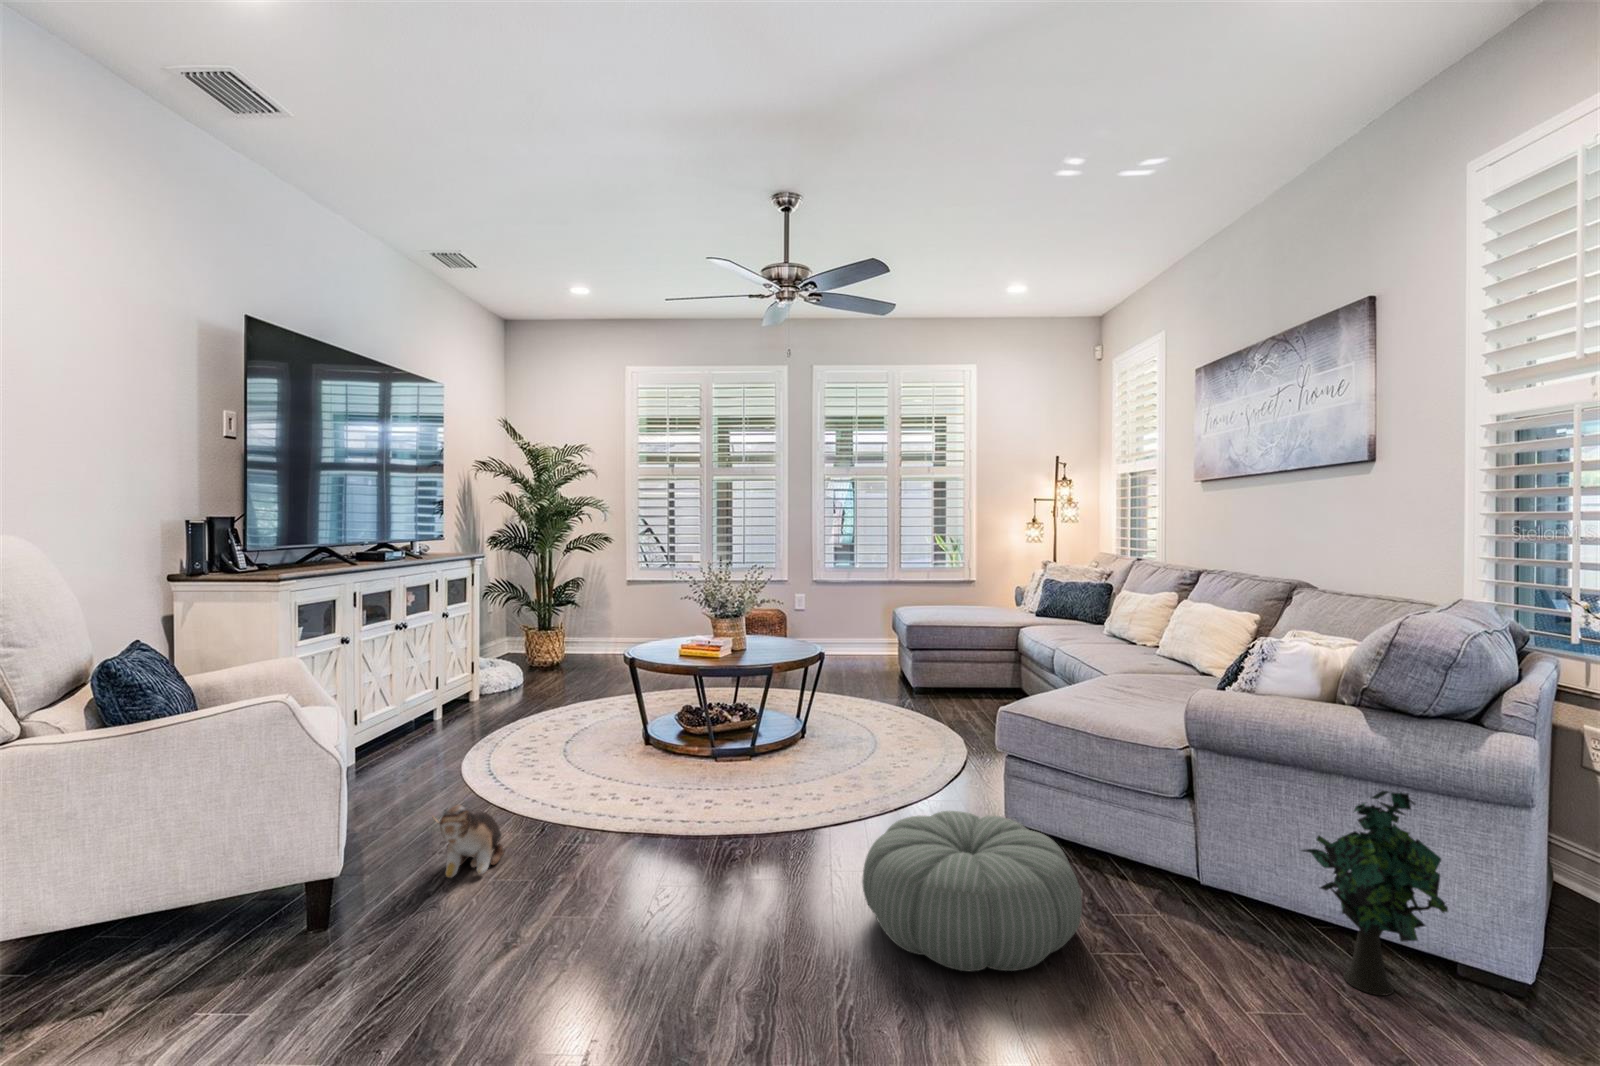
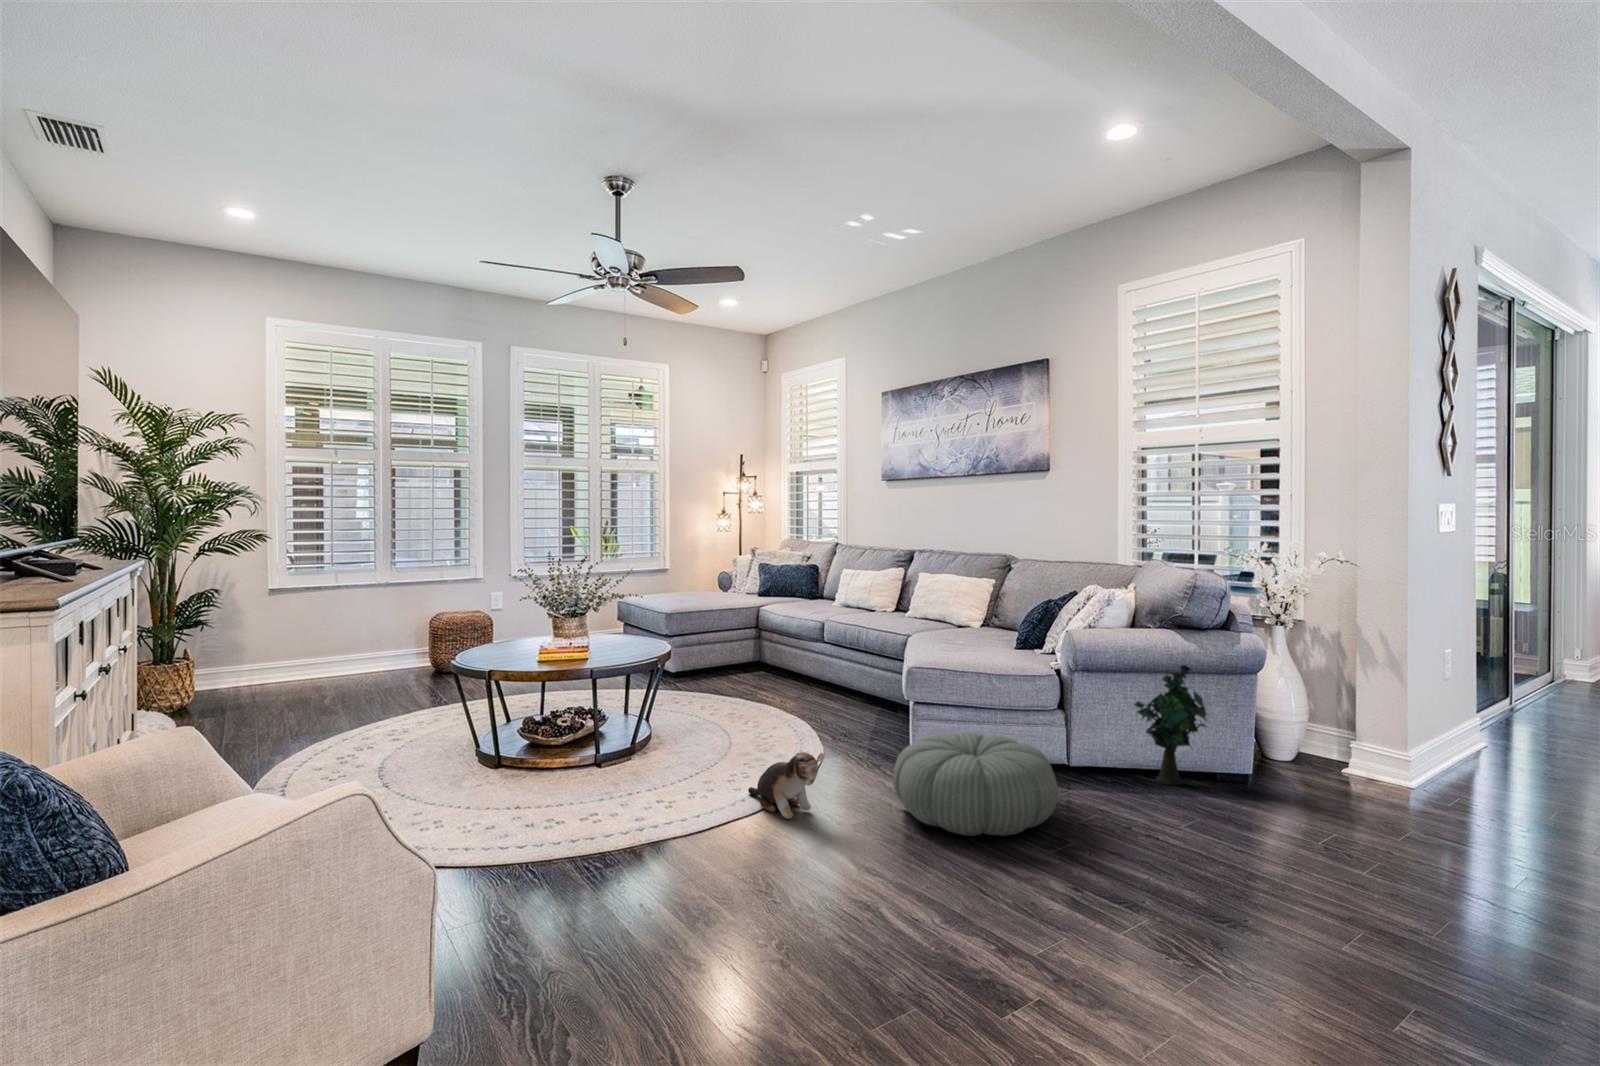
plush toy: present [433,805,504,878] -> present [748,752,824,819]

